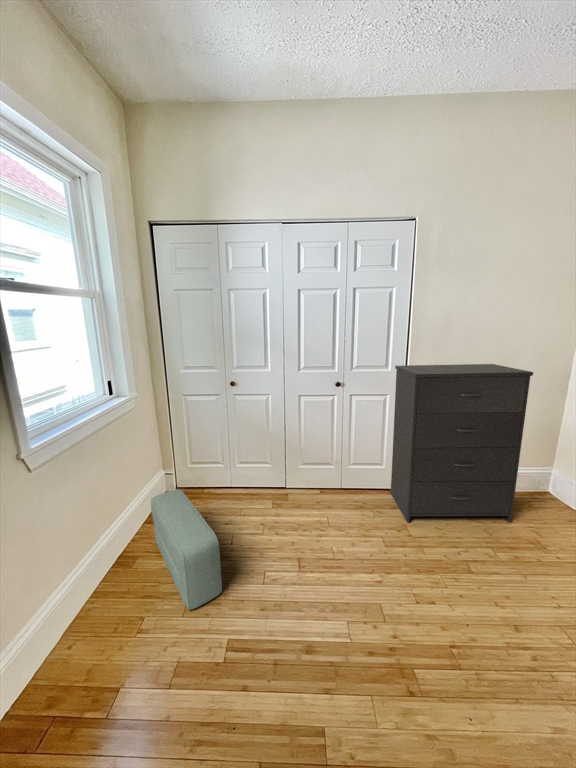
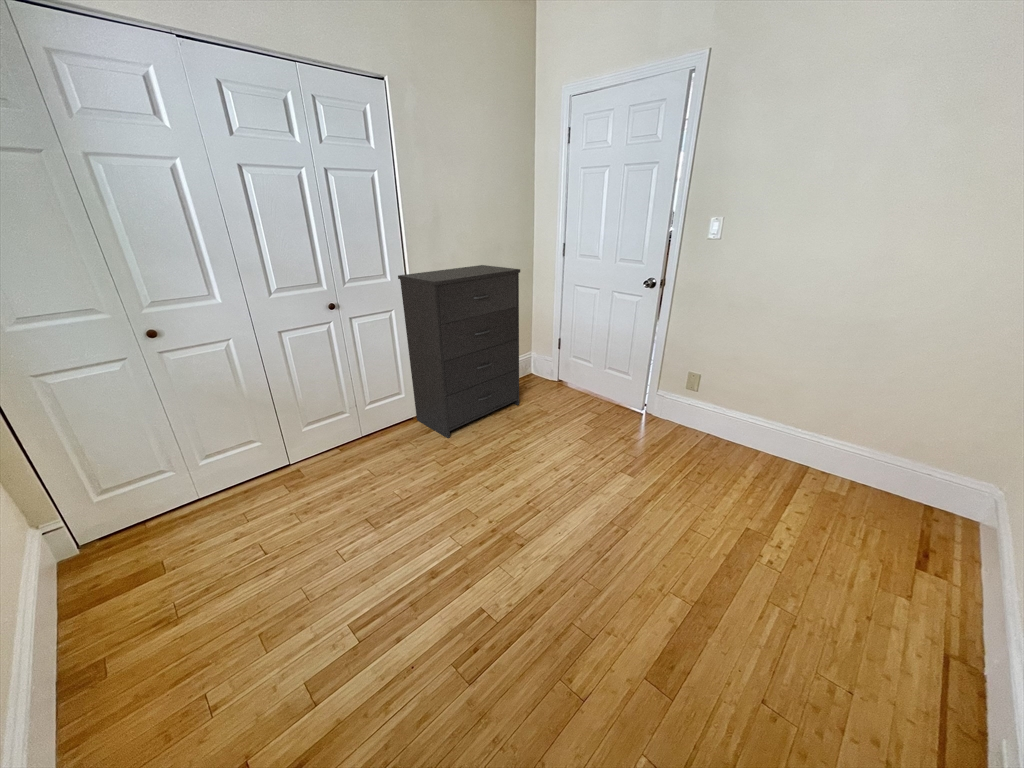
pouf: present [151,489,222,610] -> none [78,527,299,644]

